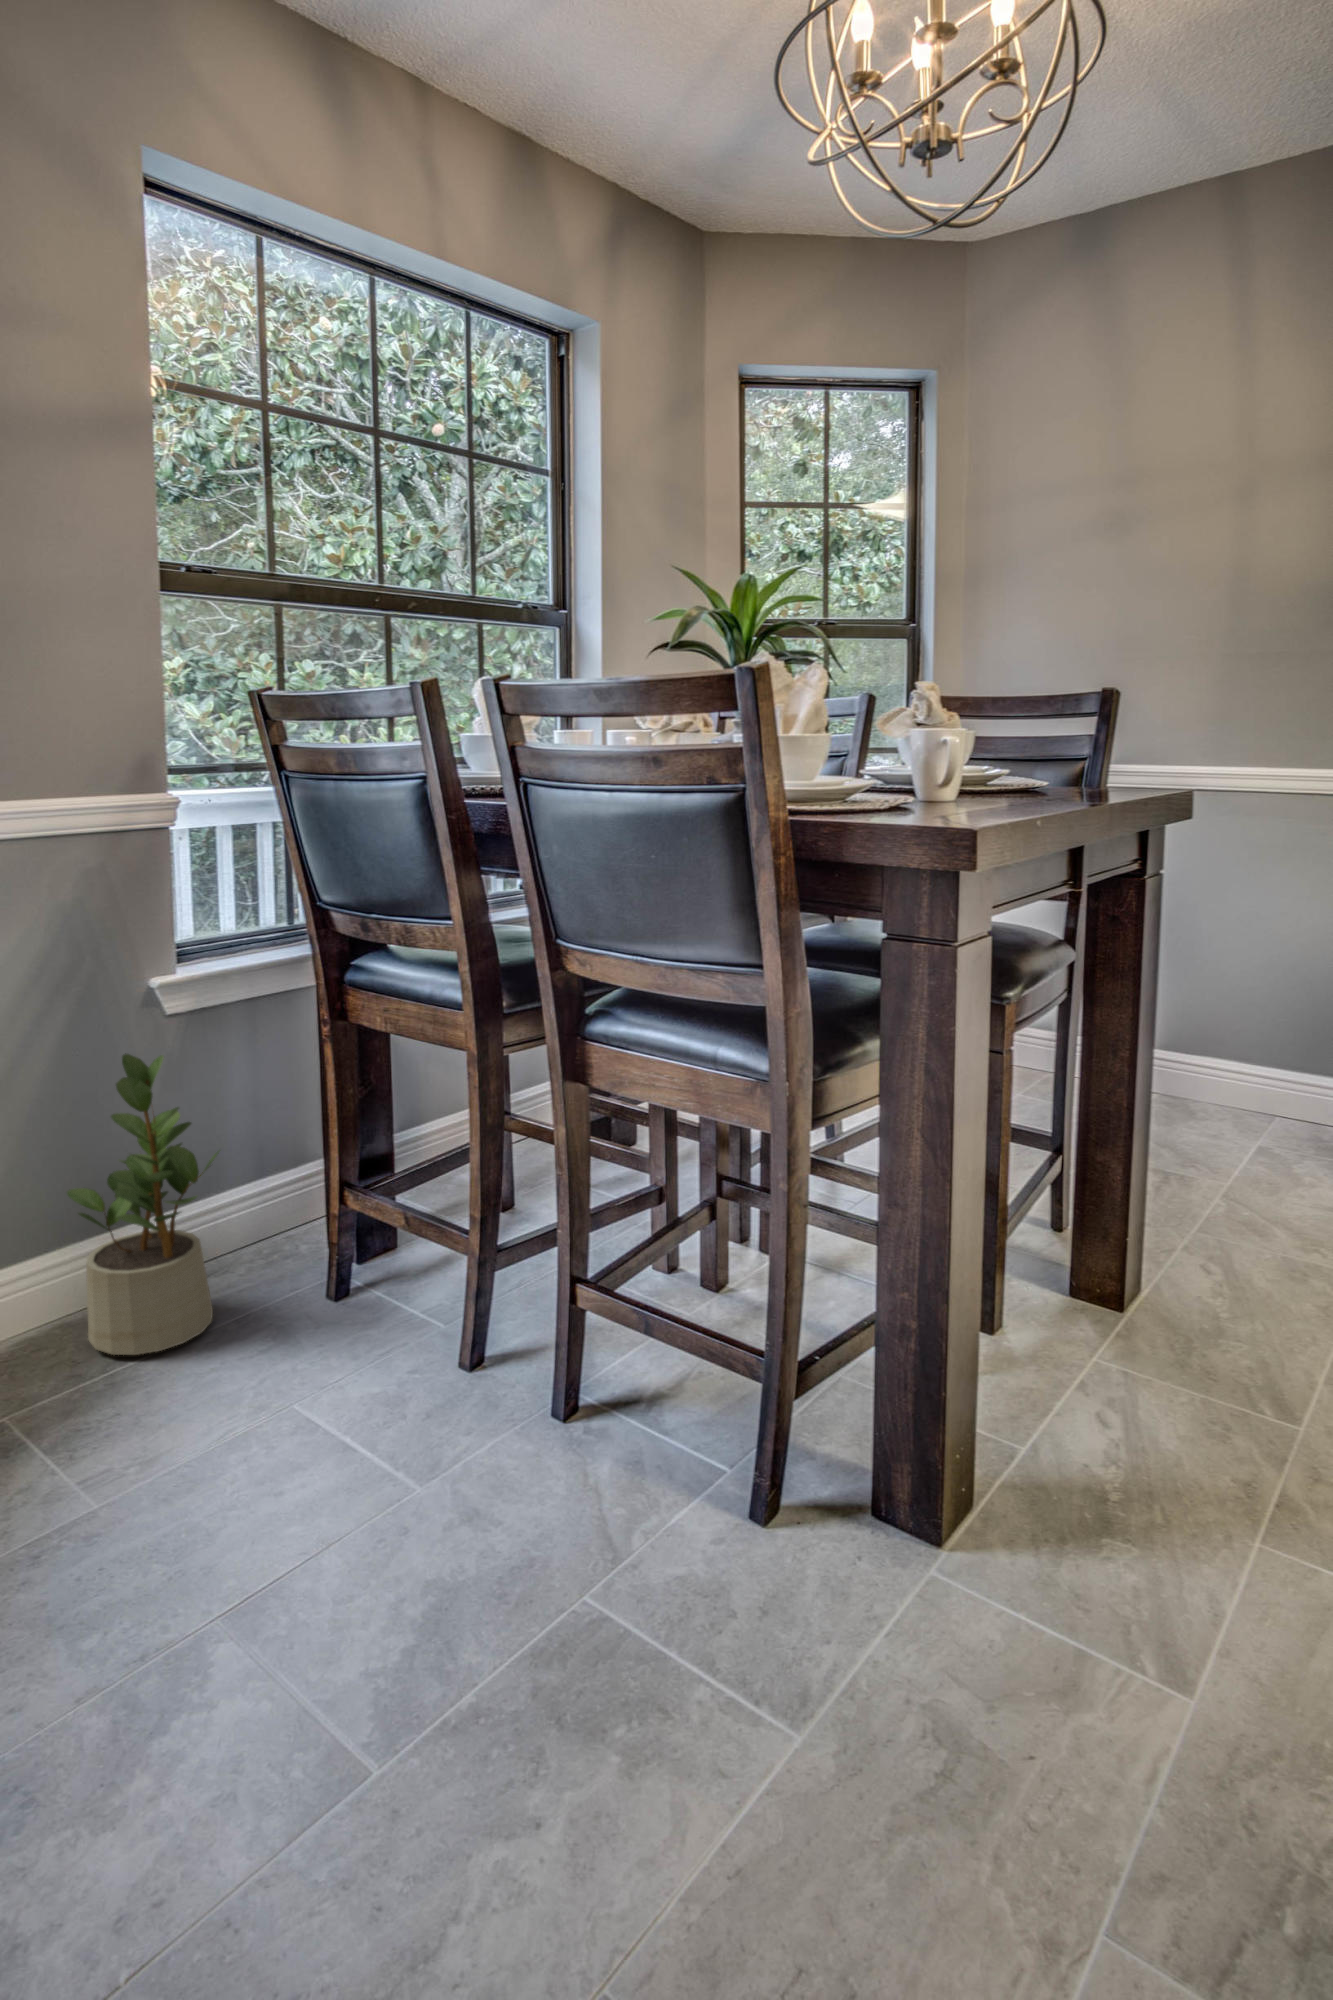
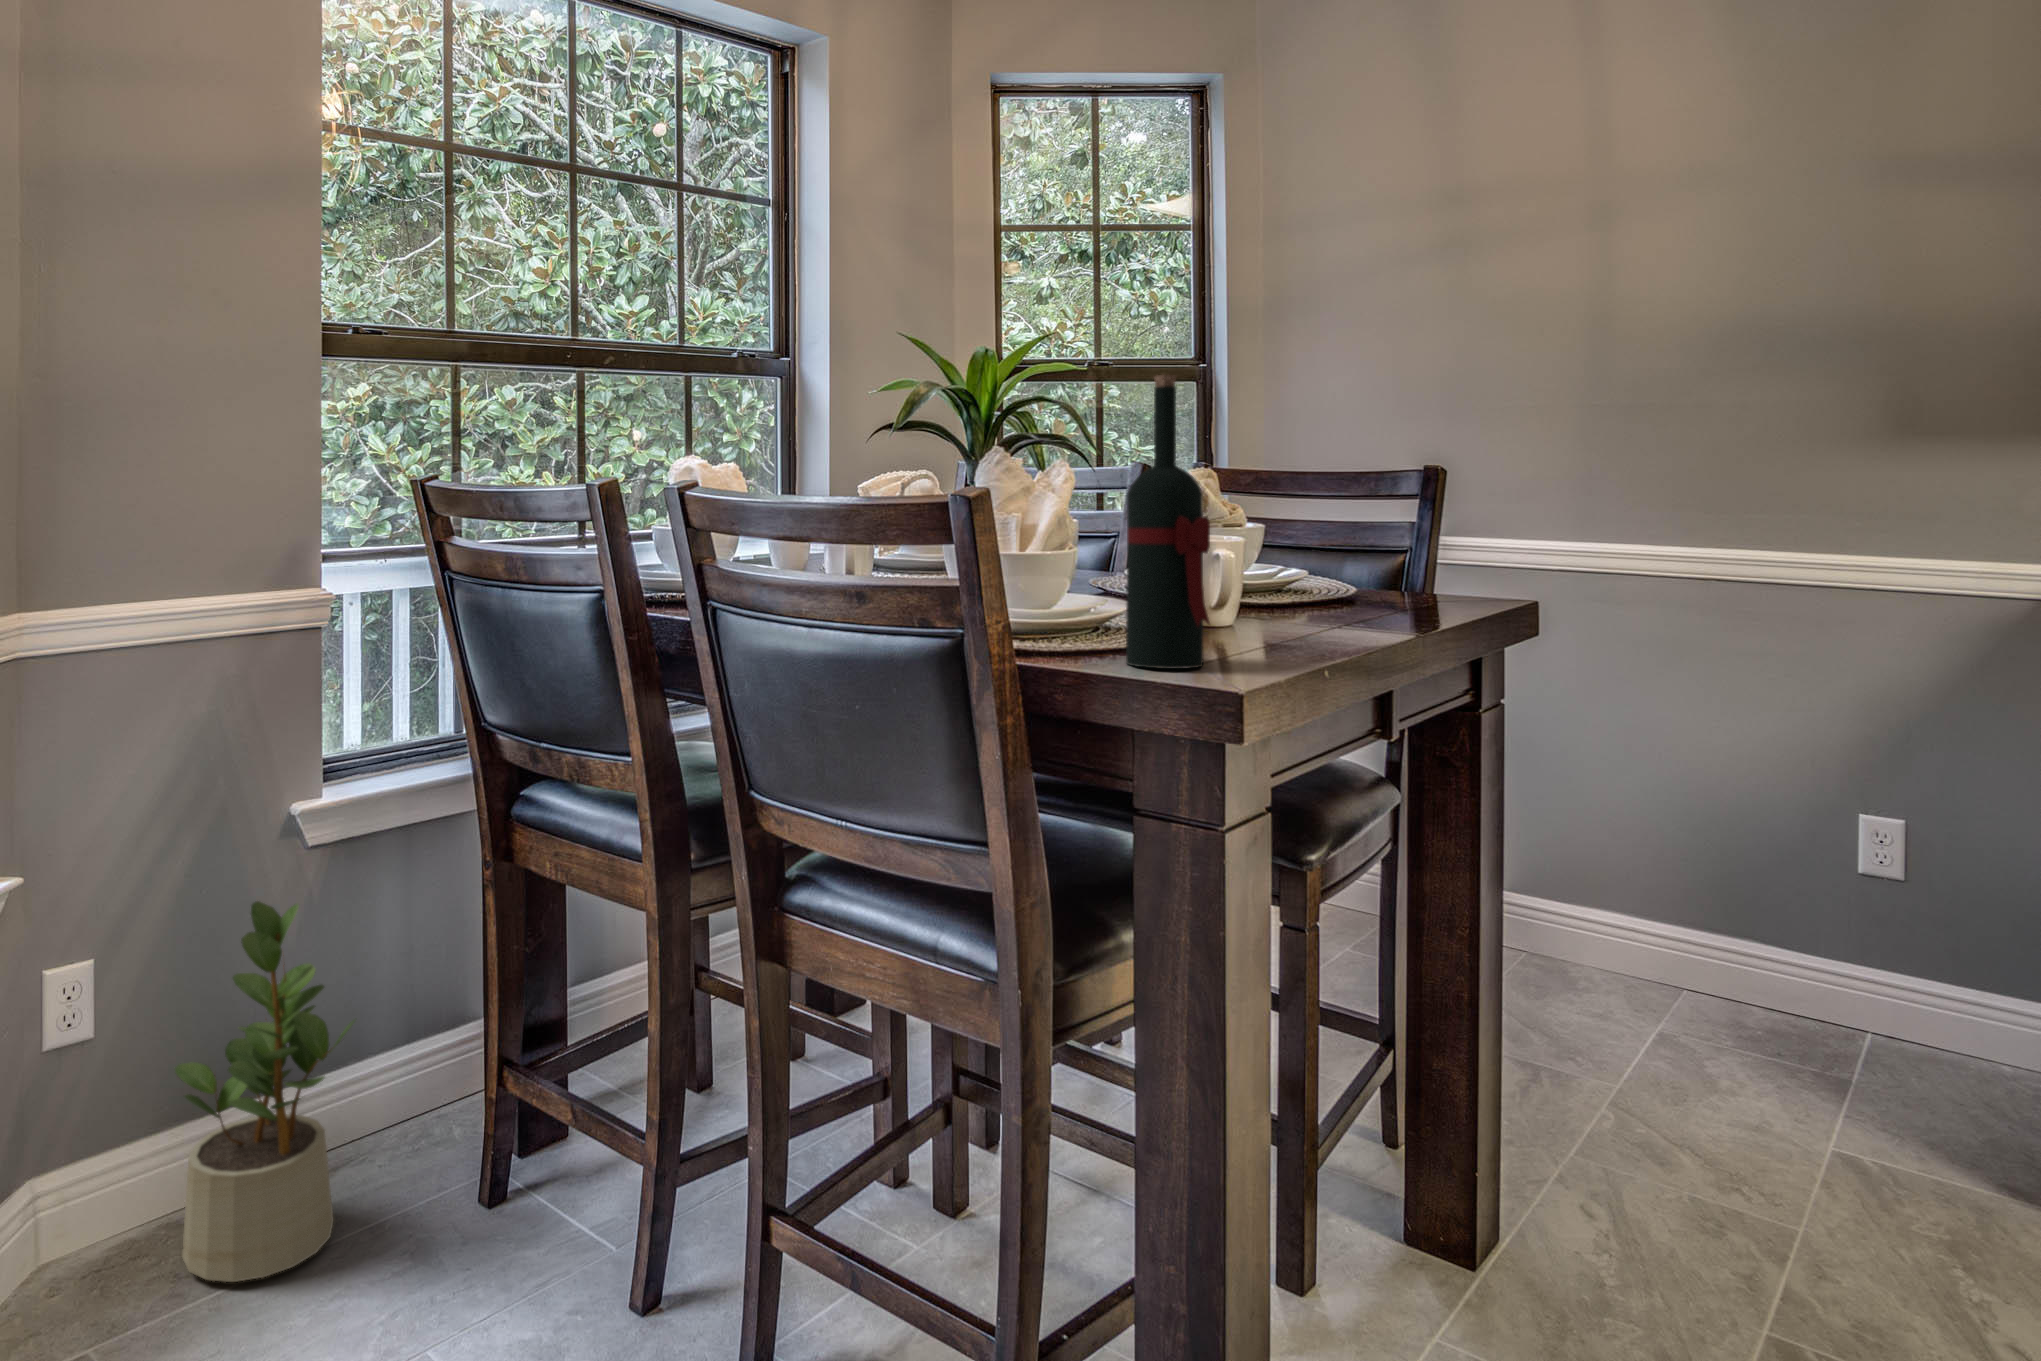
wine bottle: none [875,567,950,825] -> present [1126,375,1210,669]

